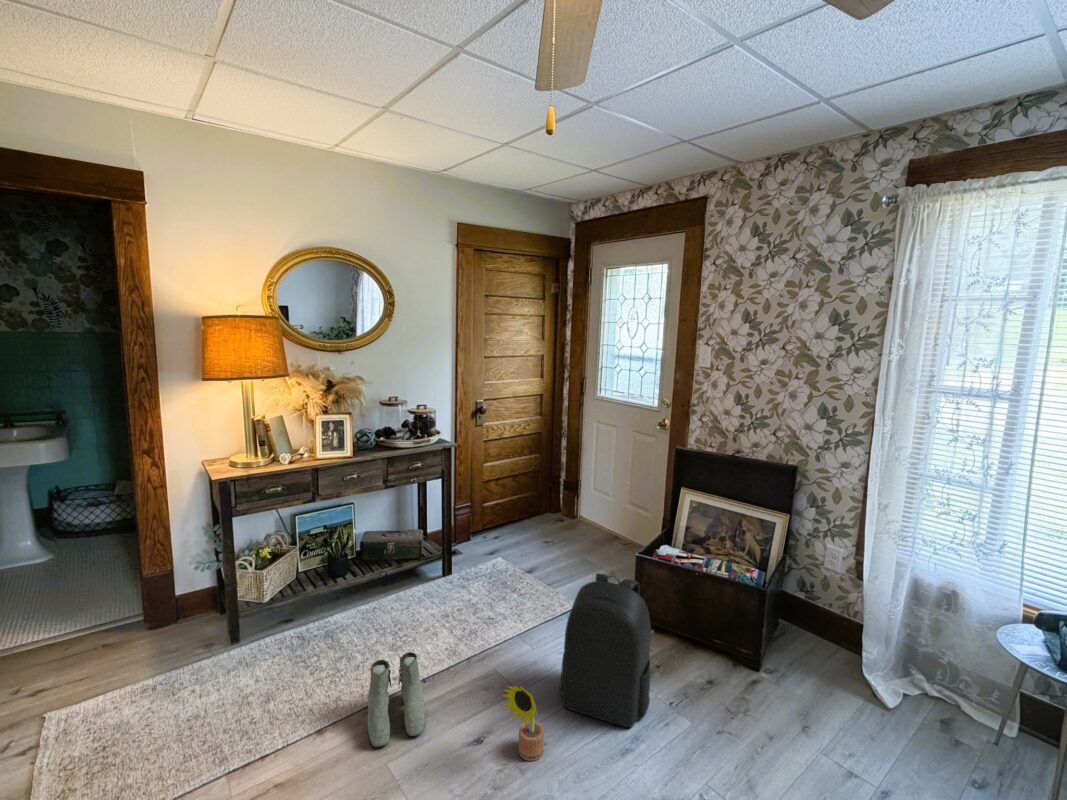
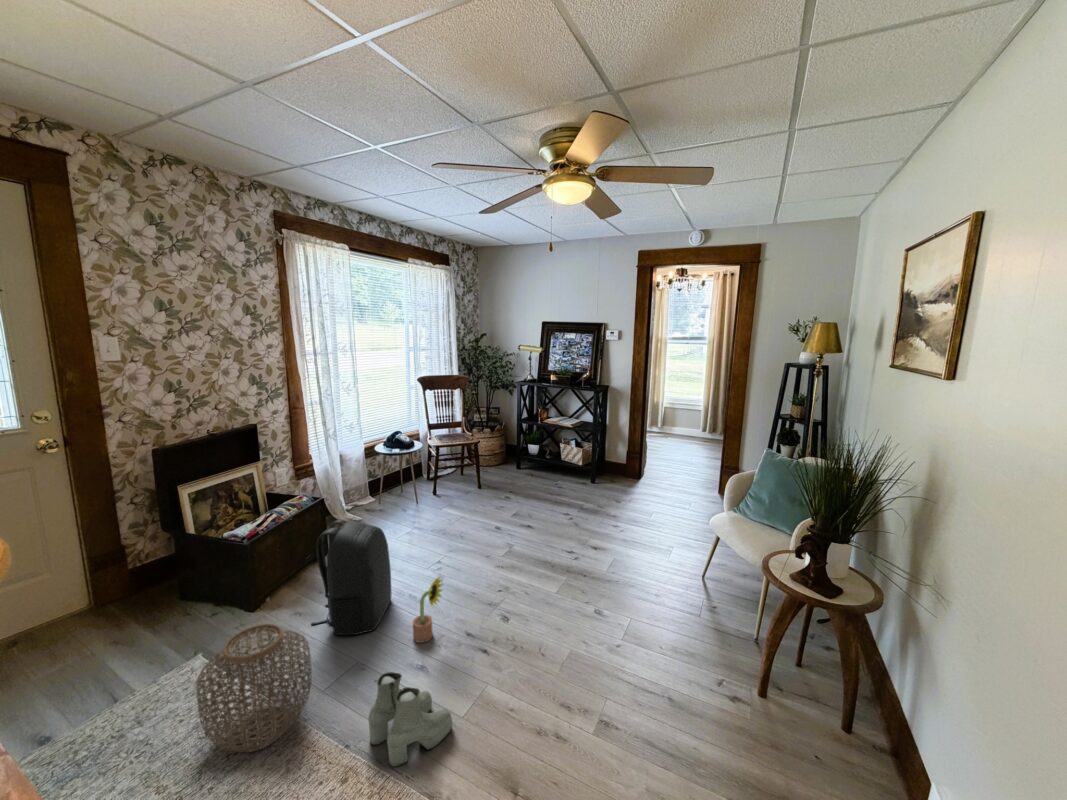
woven basket: none [435,564,508,654] -> present [196,624,312,752]

